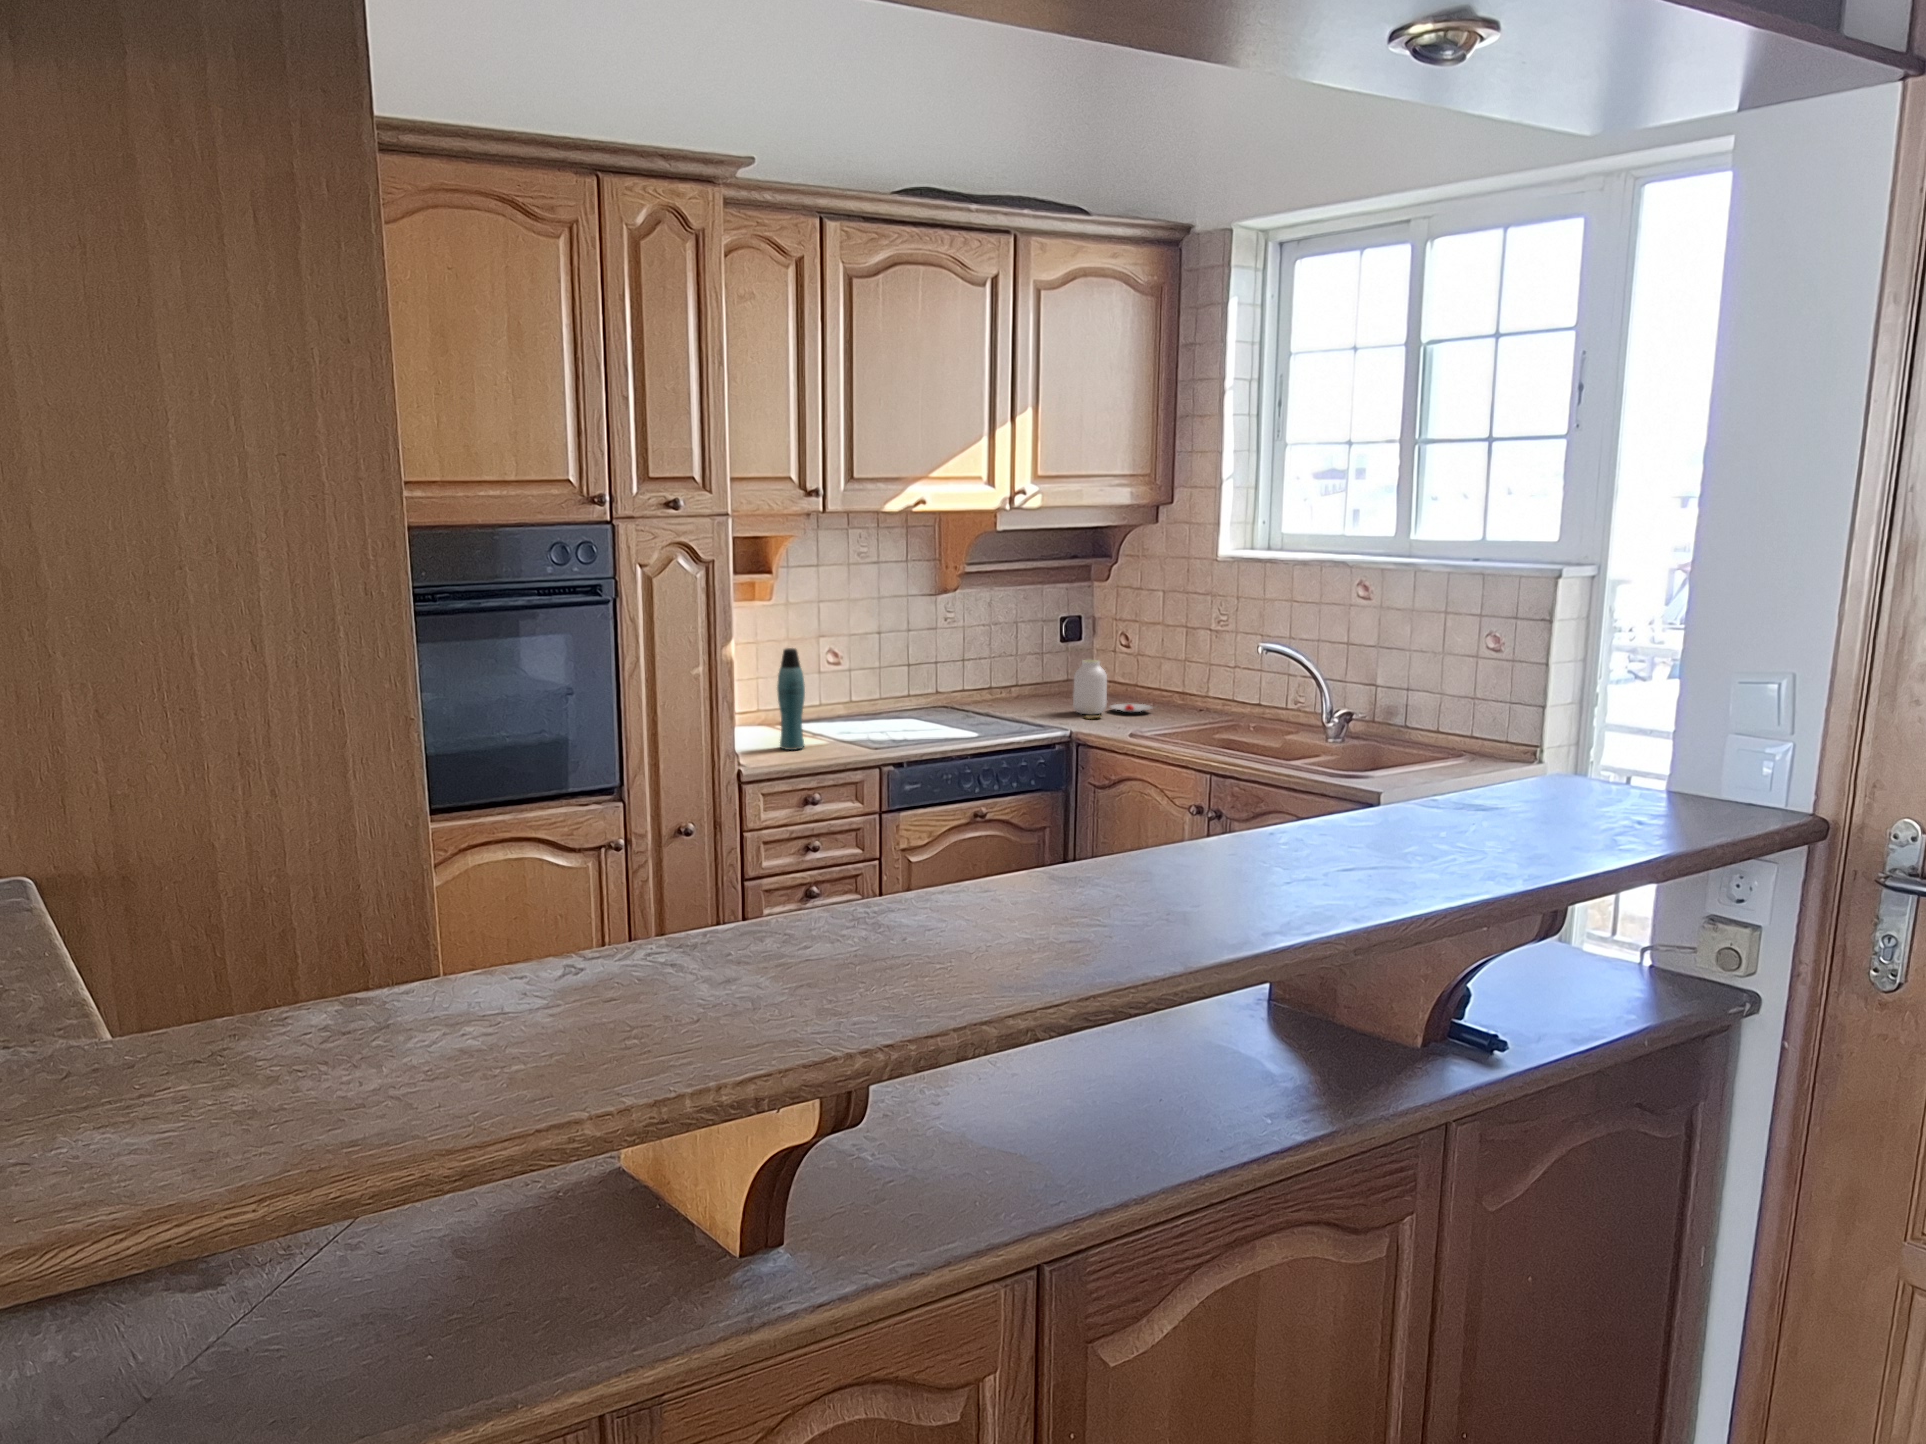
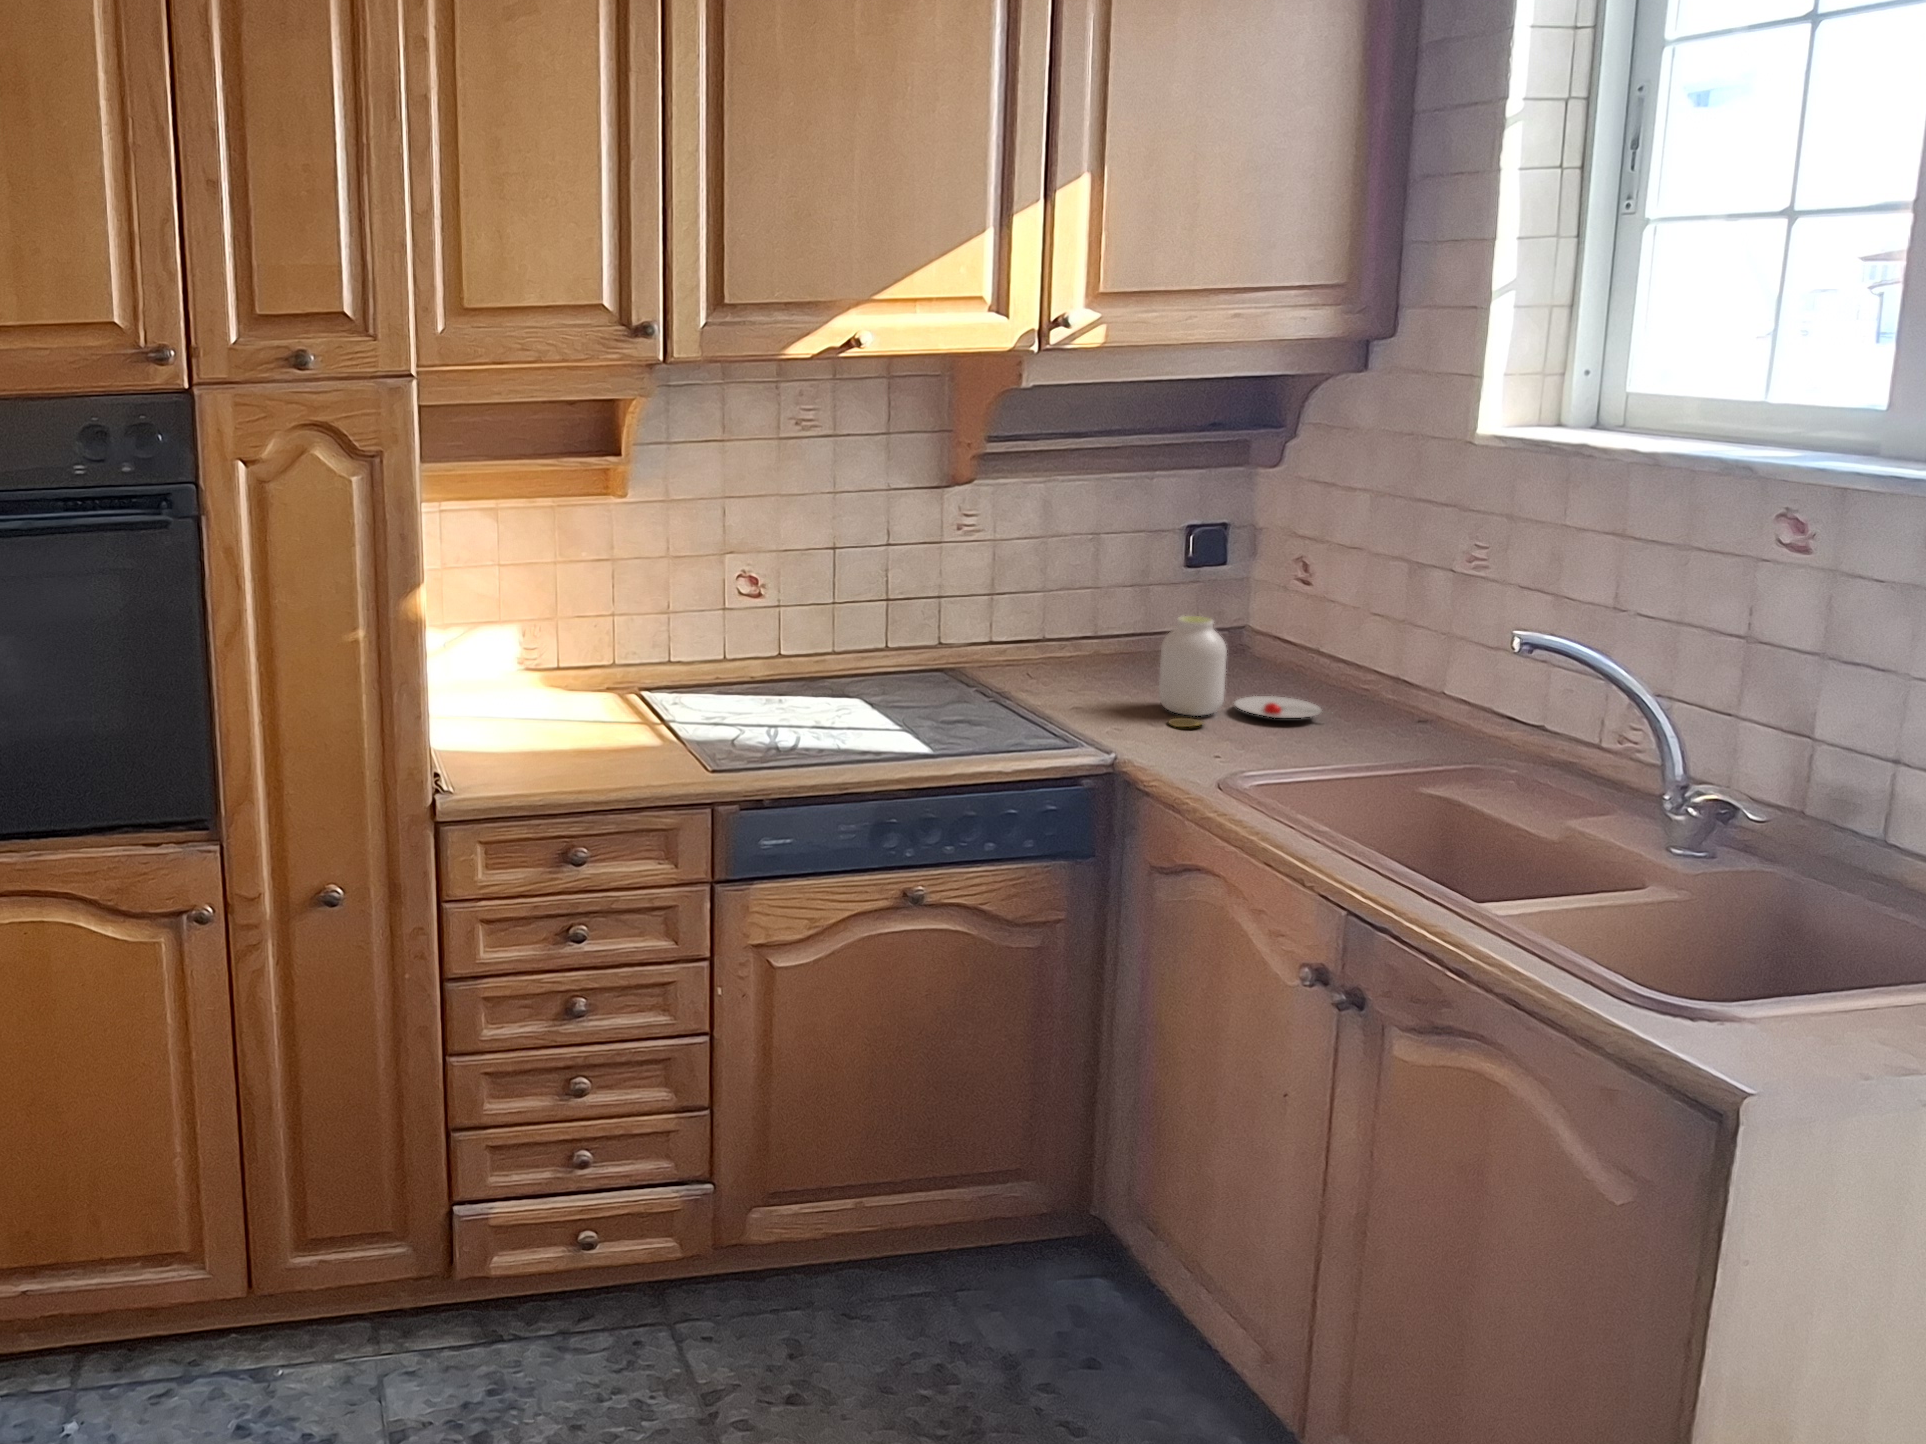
bottle: present [777,648,805,750] -> none [554,587,599,753]

